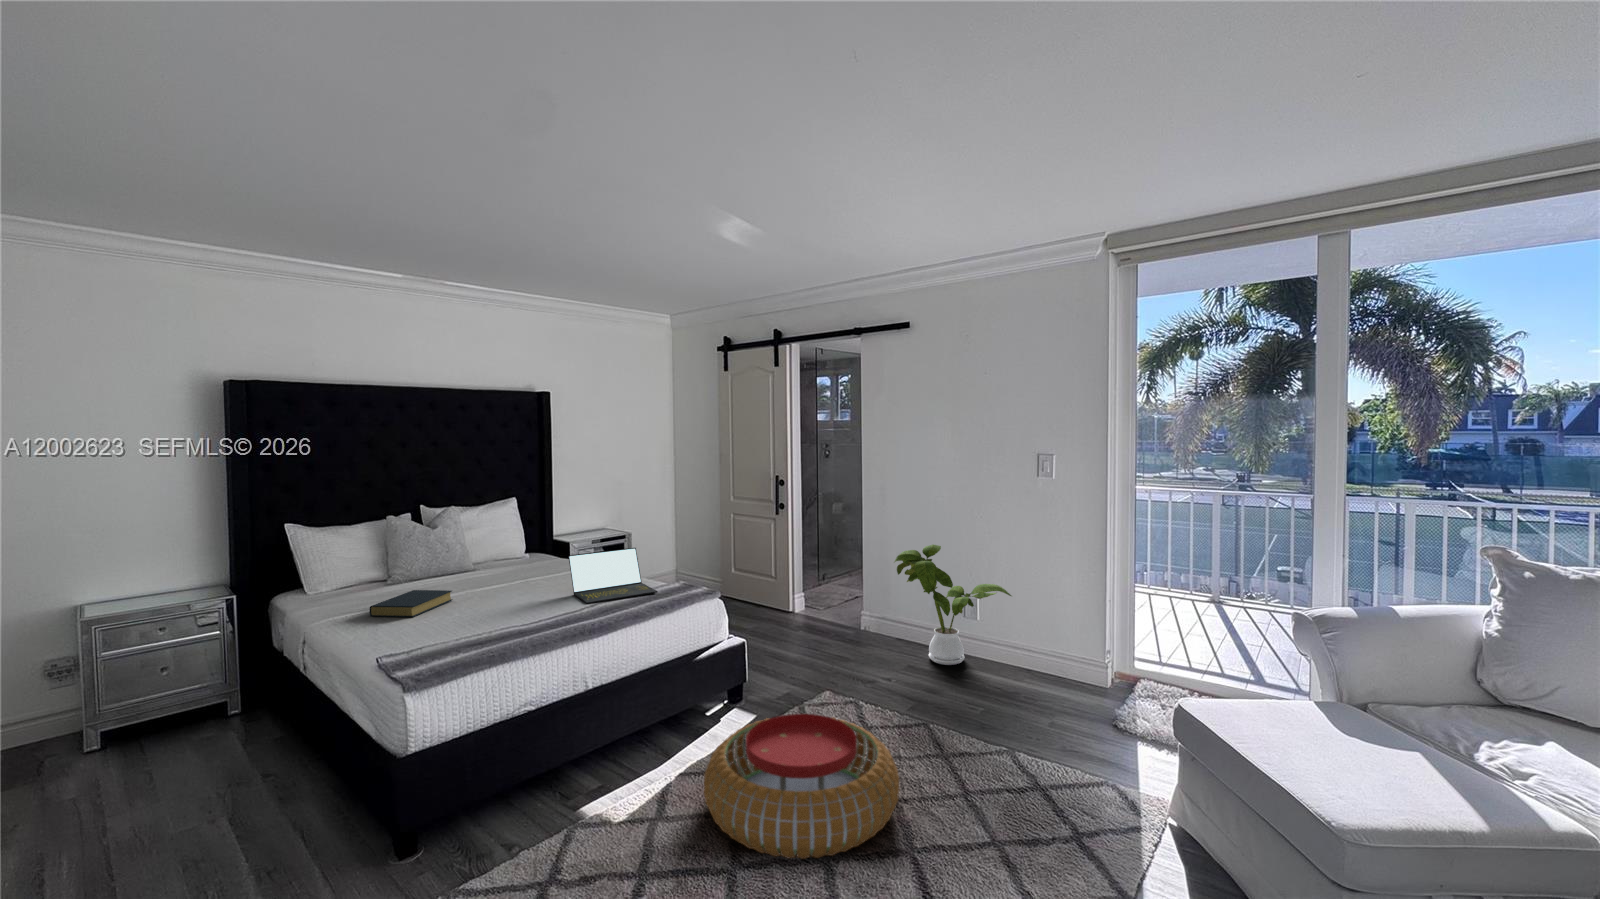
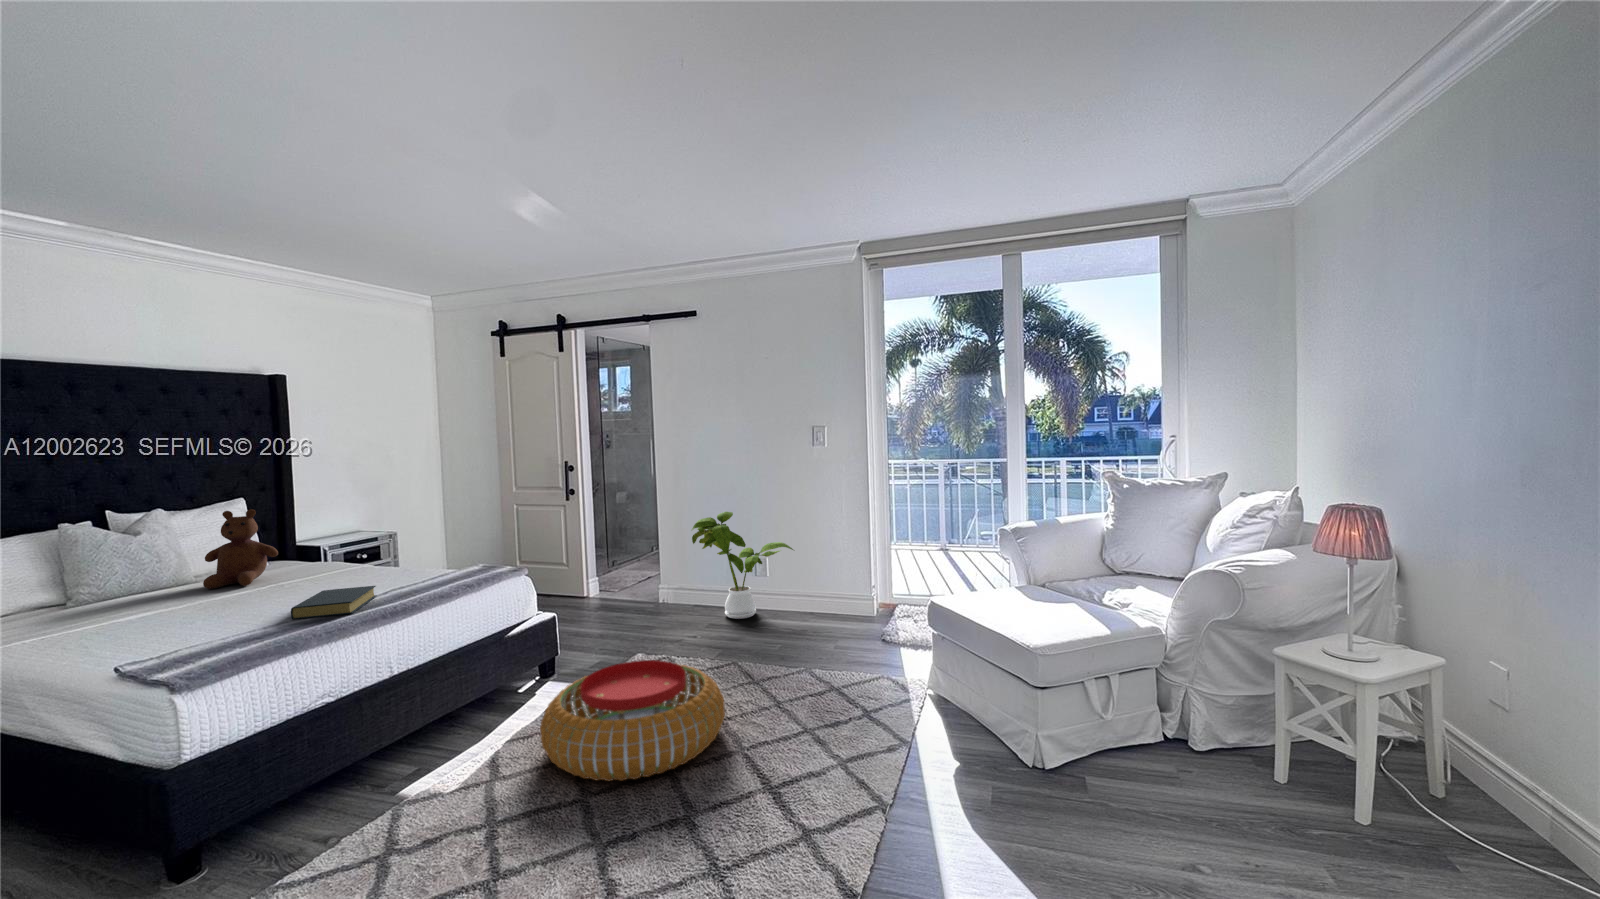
teddy bear: none [469,512,525,580] -> present [203,509,278,589]
laptop: present [568,548,658,604] -> none [346,535,457,593]
hardback book: present [370,590,452,617] -> present [291,586,376,619]

